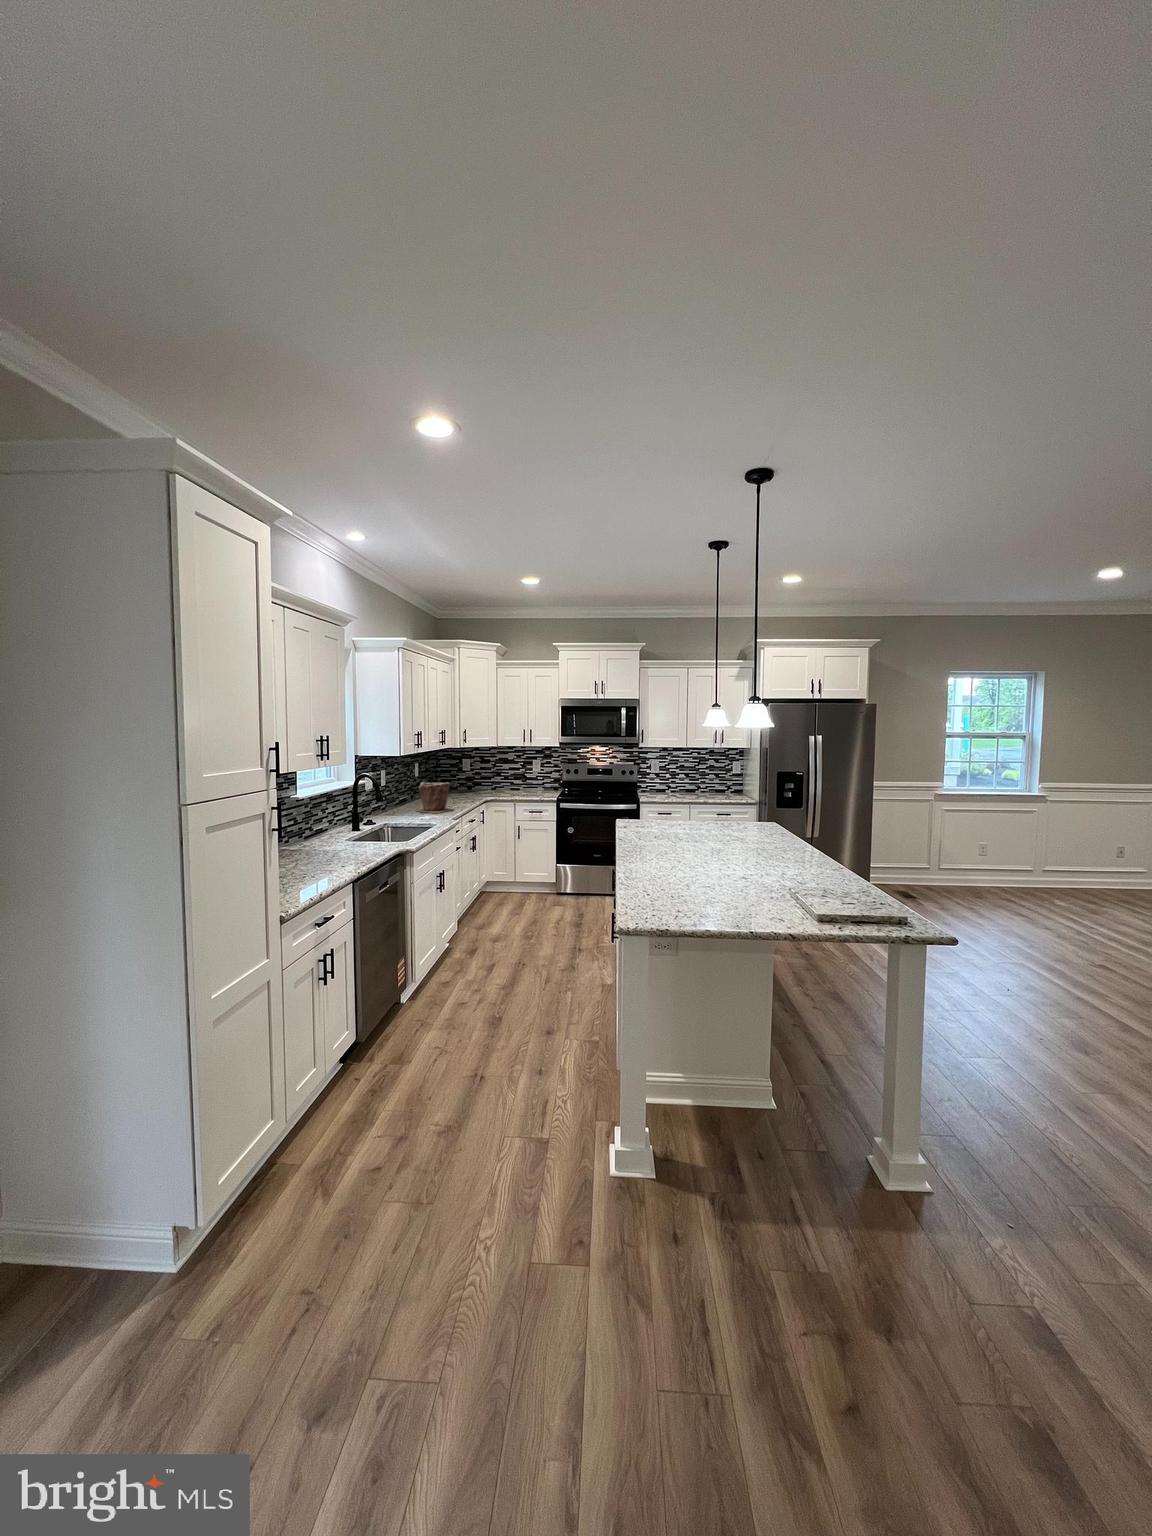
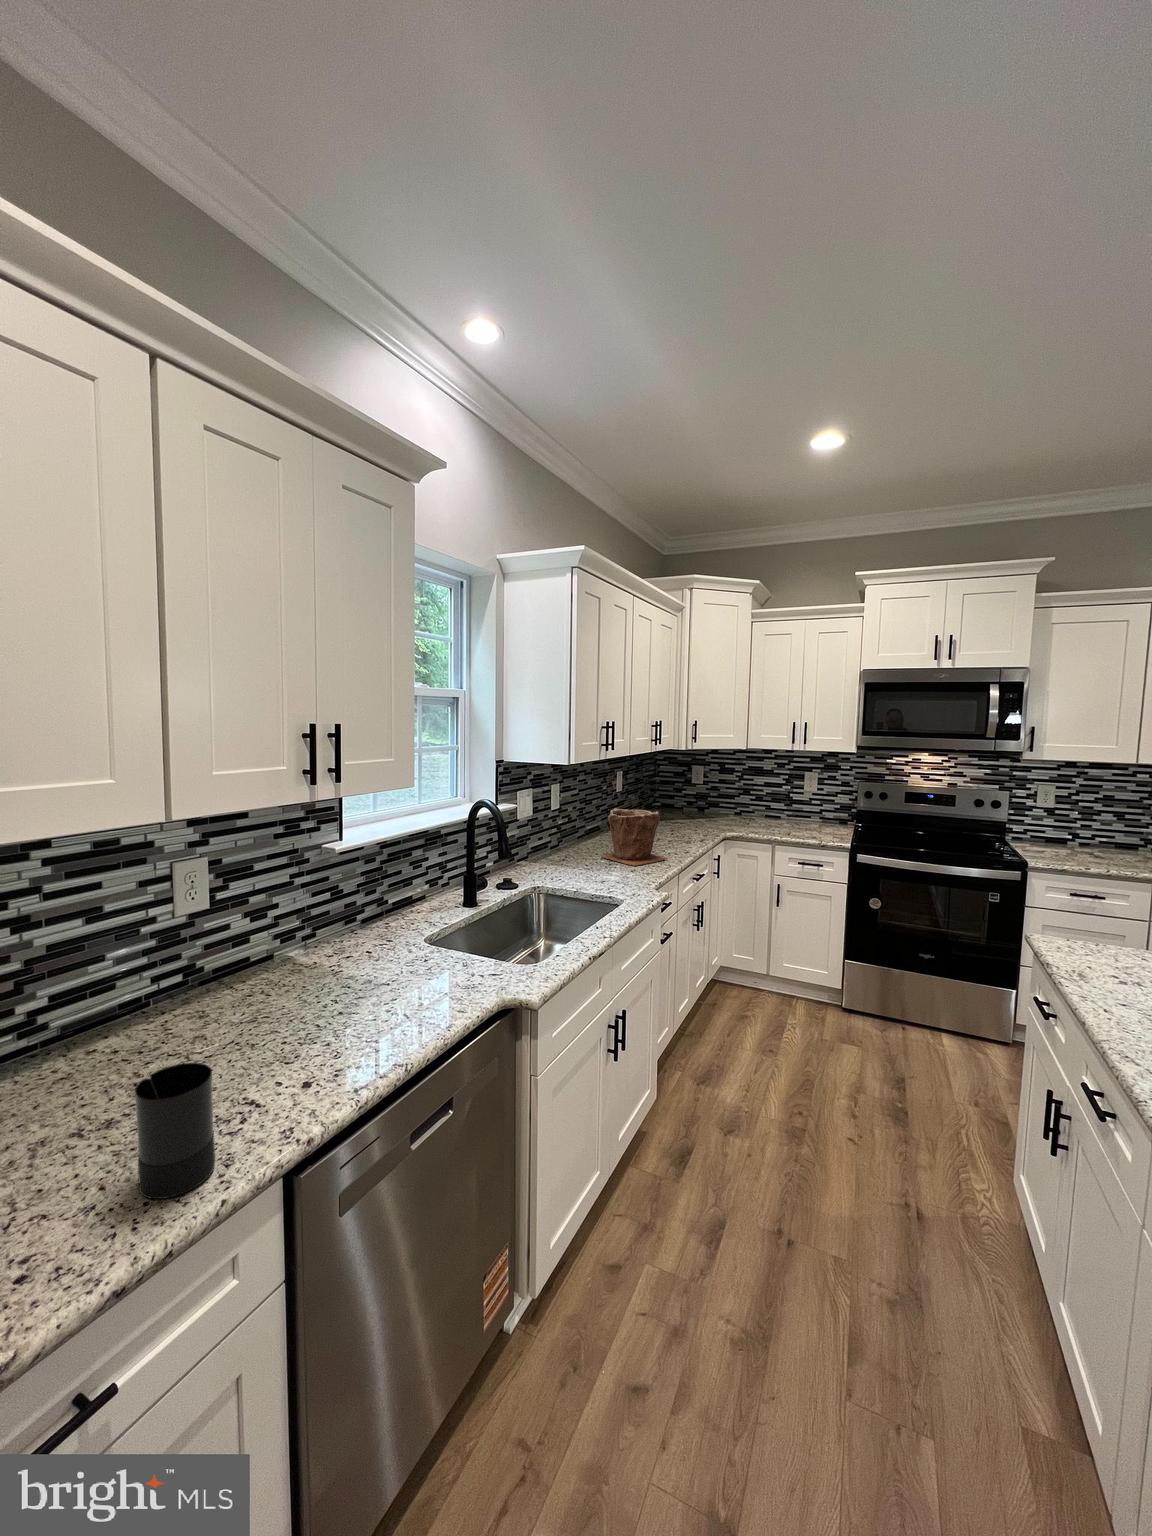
candle: none [306,848,331,885] -> present [124,1063,215,1199]

